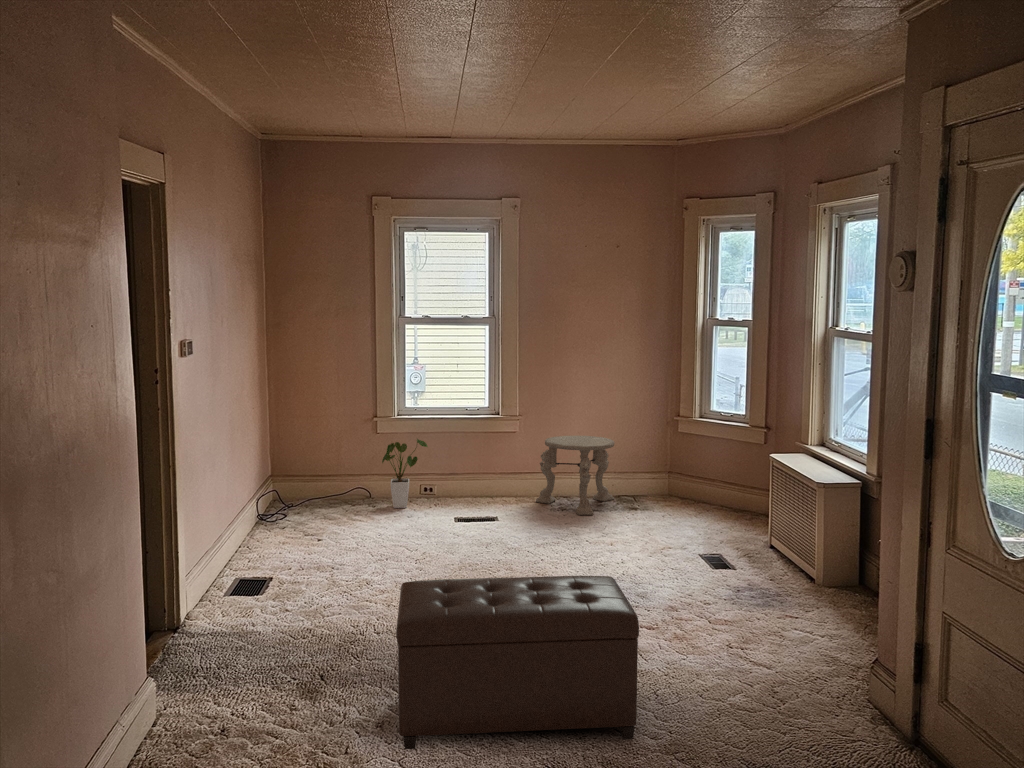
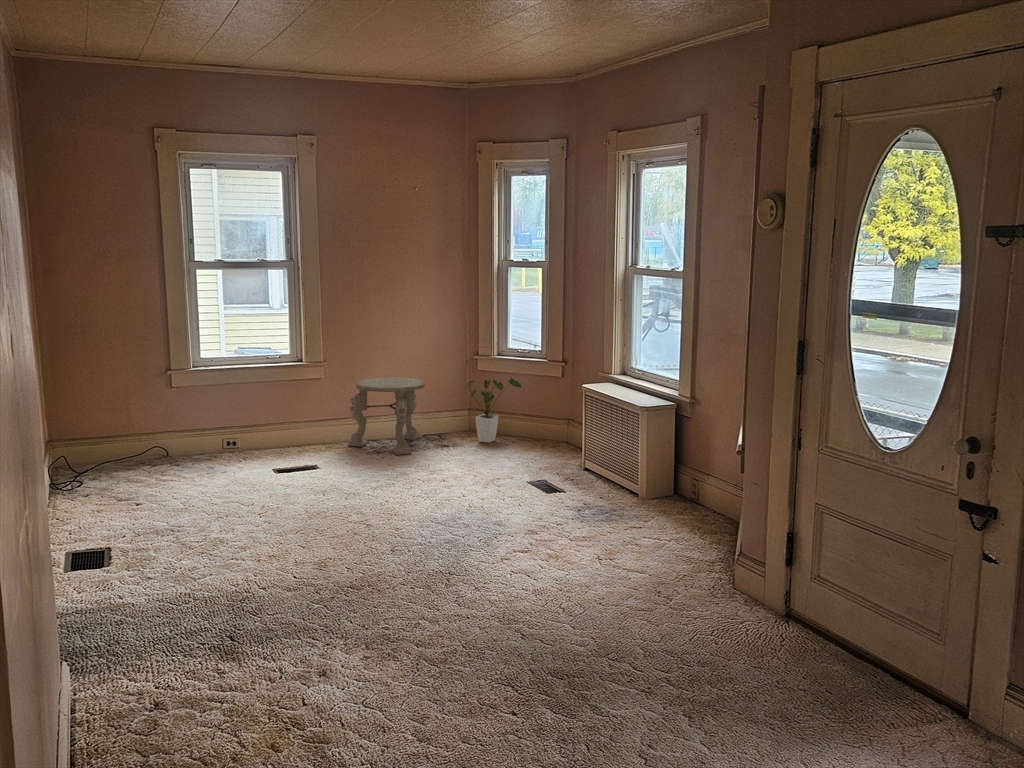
house plant: present [382,439,428,508] -> present [465,378,521,443]
ottoman: present [396,576,639,749] -> none [325,505,566,690]

